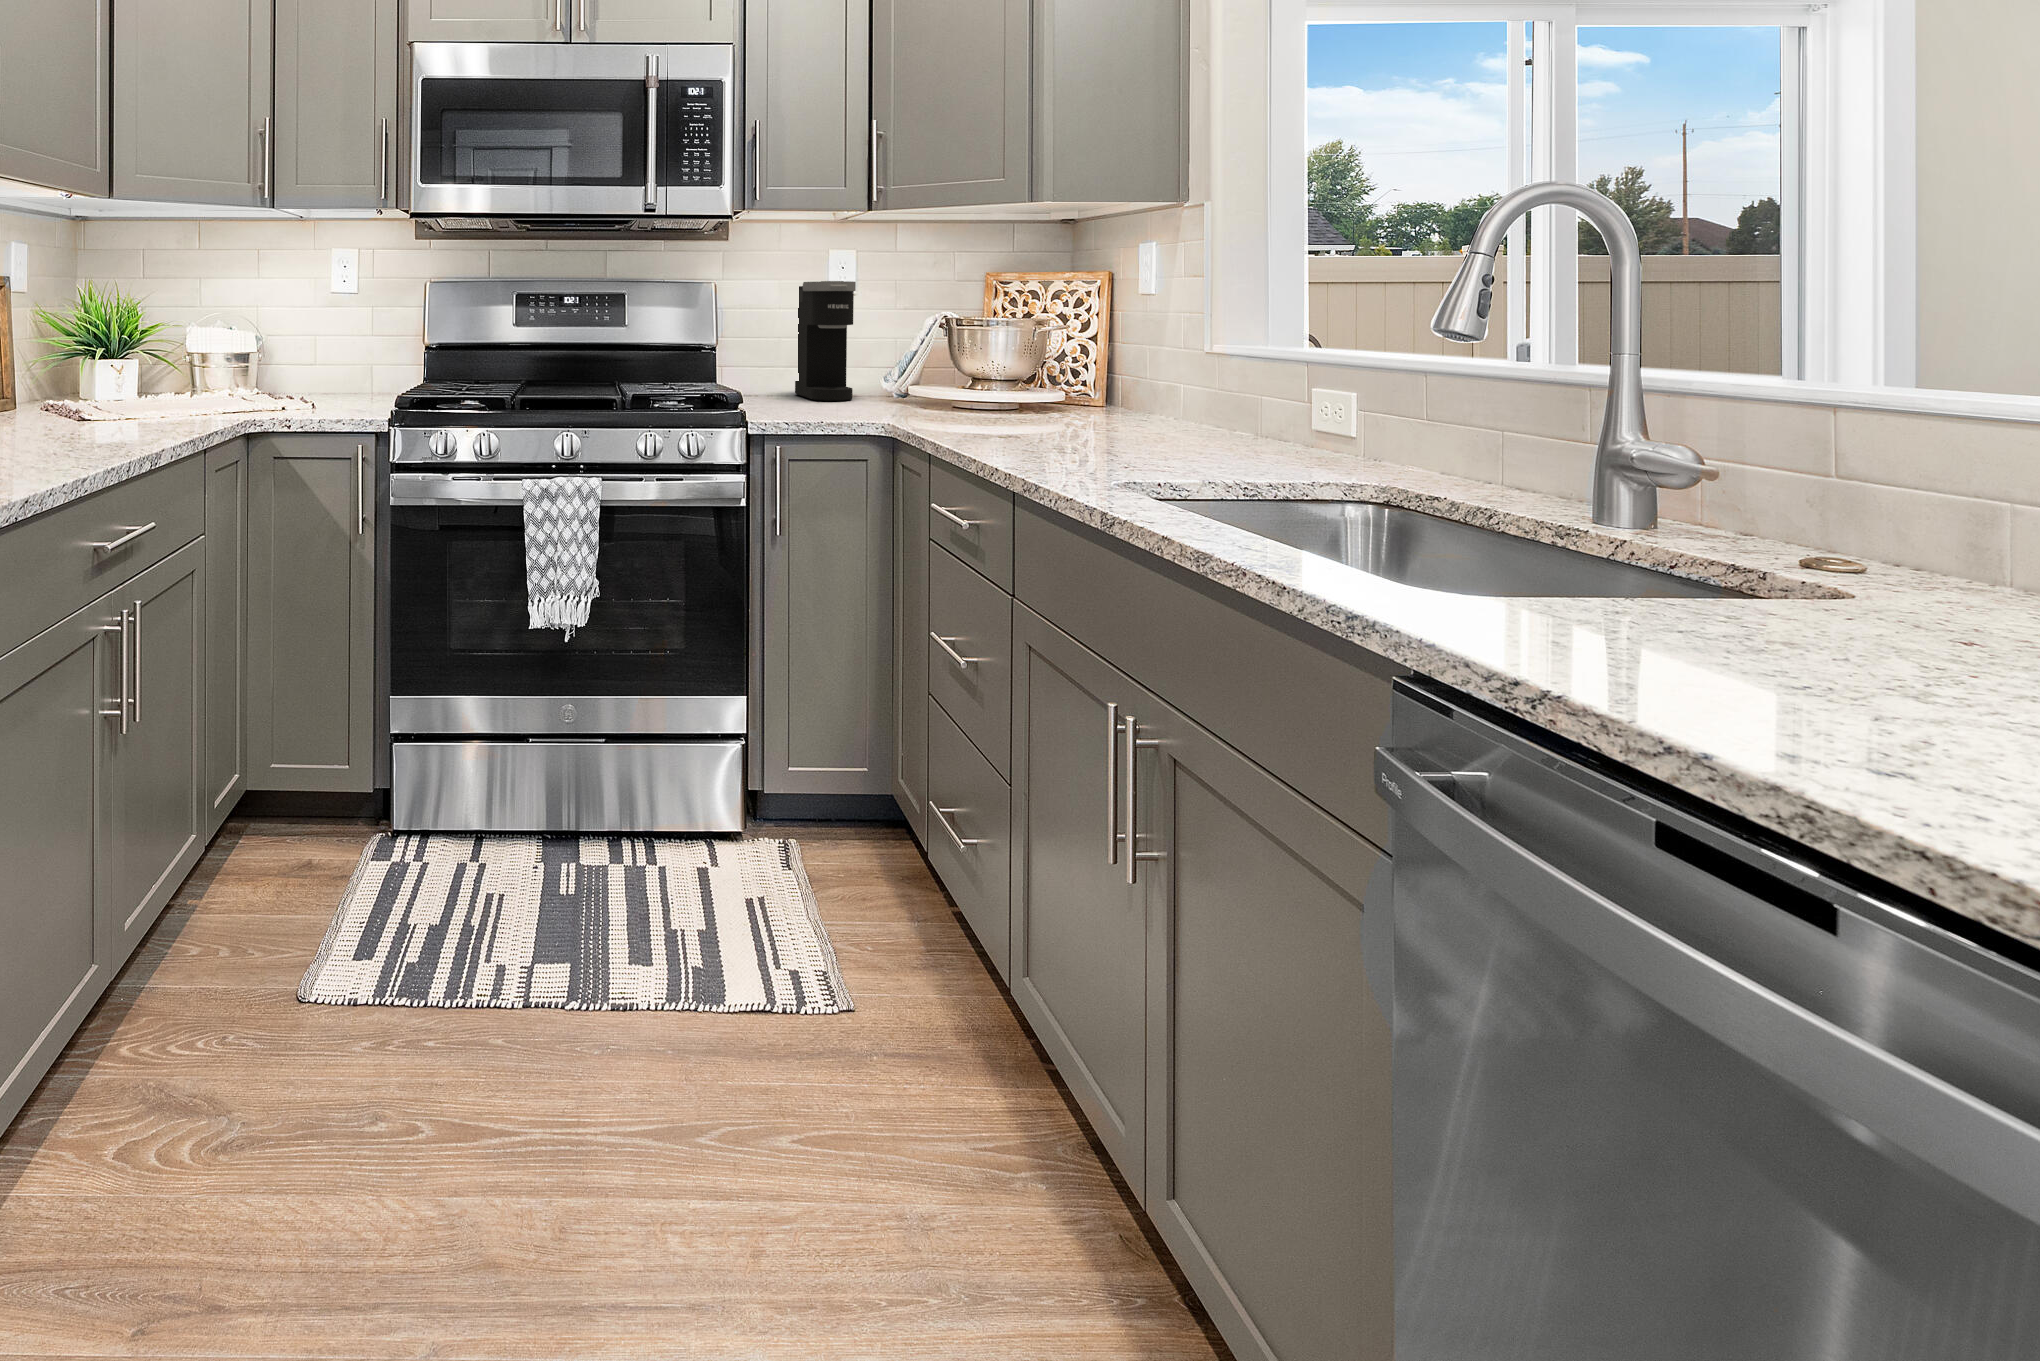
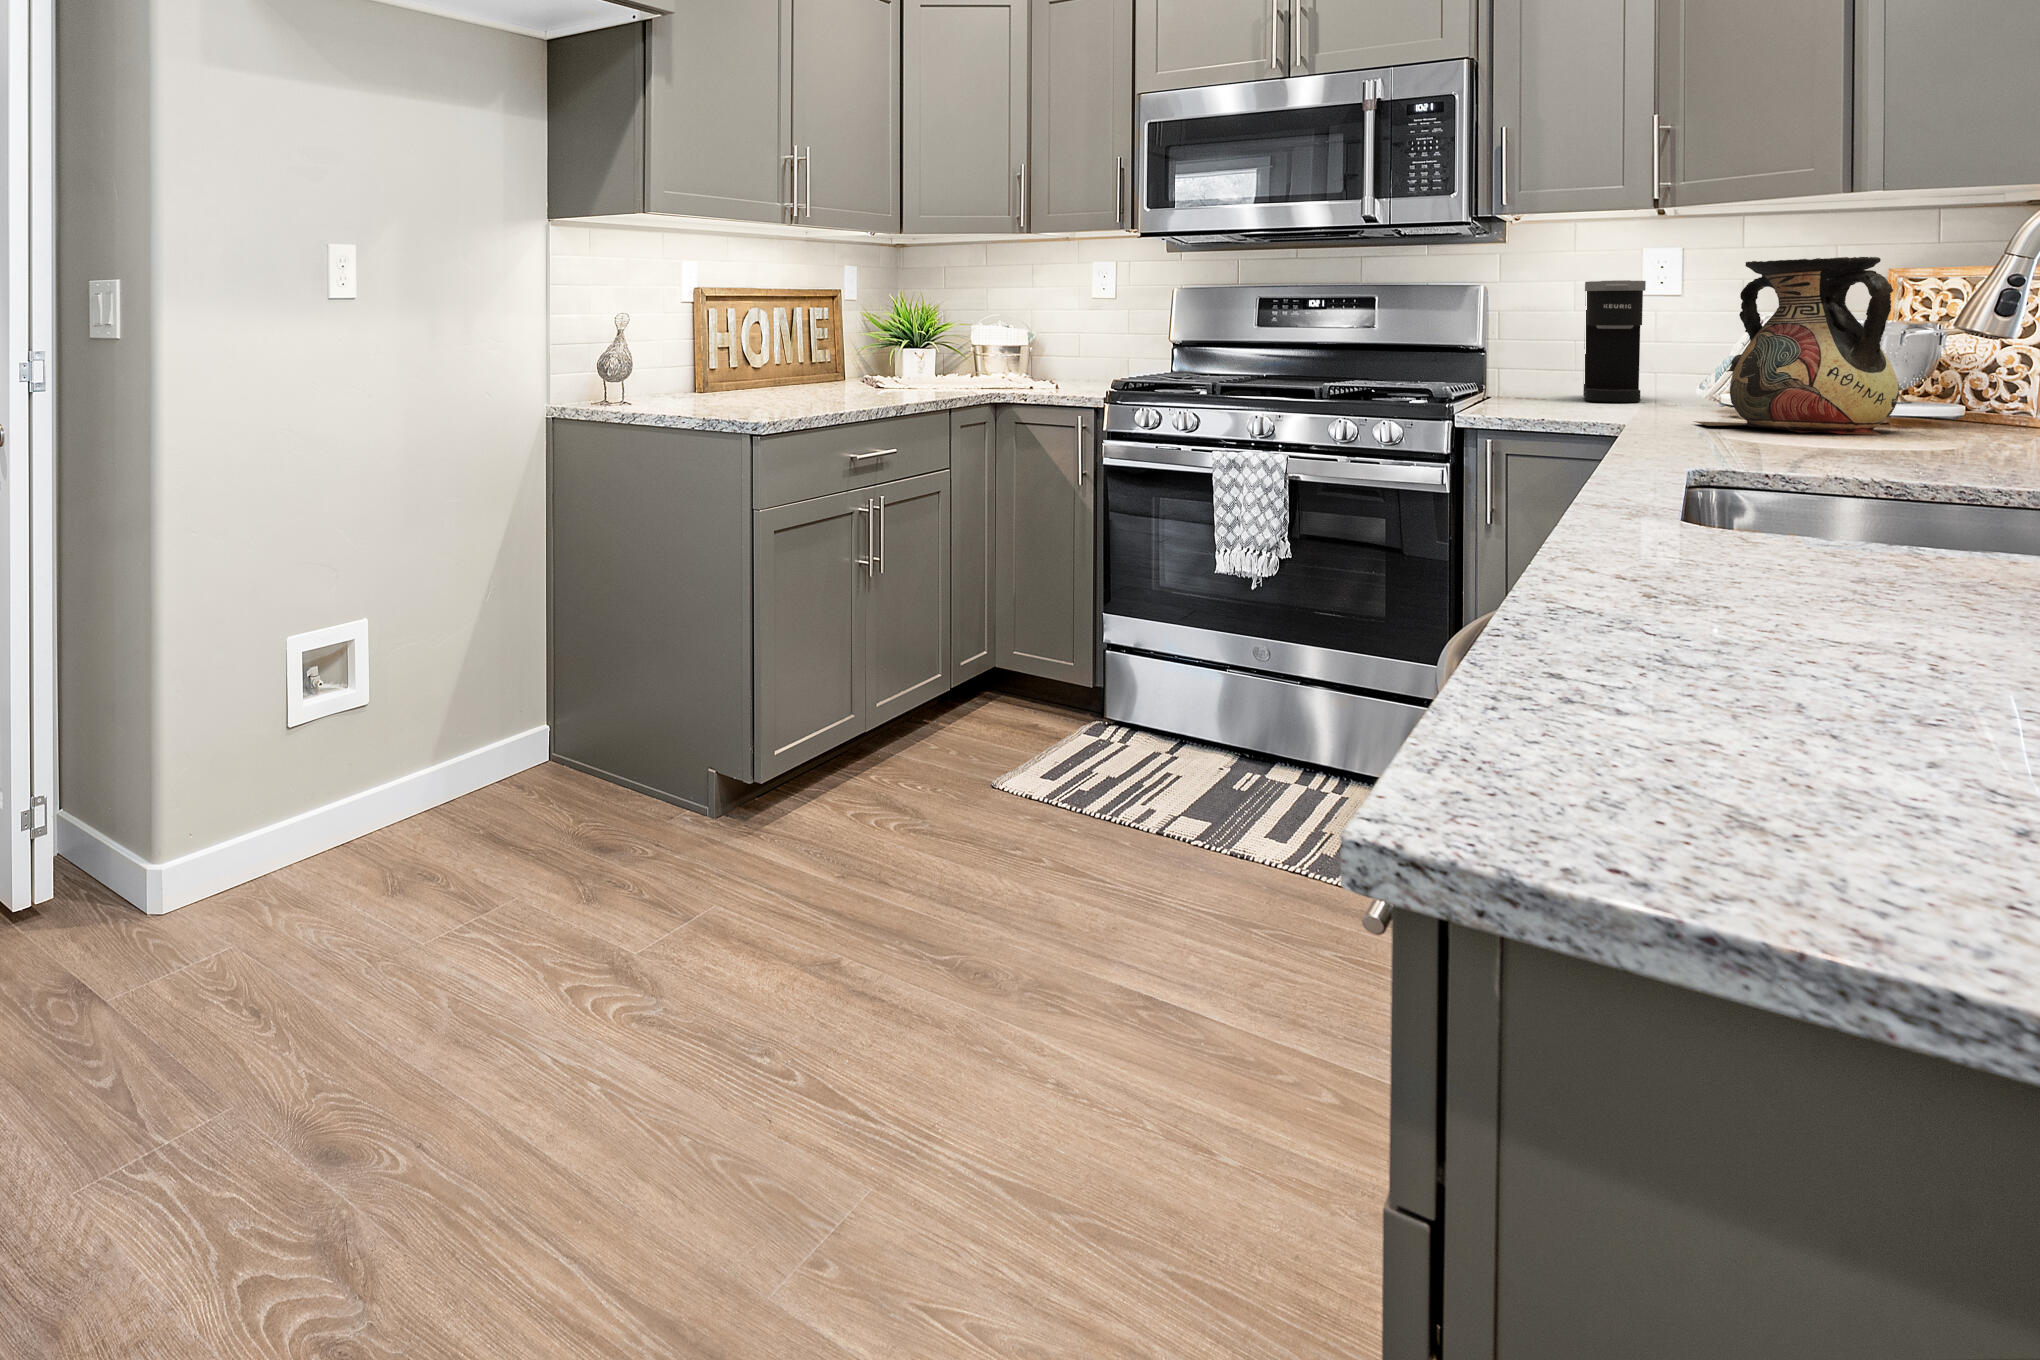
vase: none [977,262,1155,437] -> present [1694,257,1899,435]

